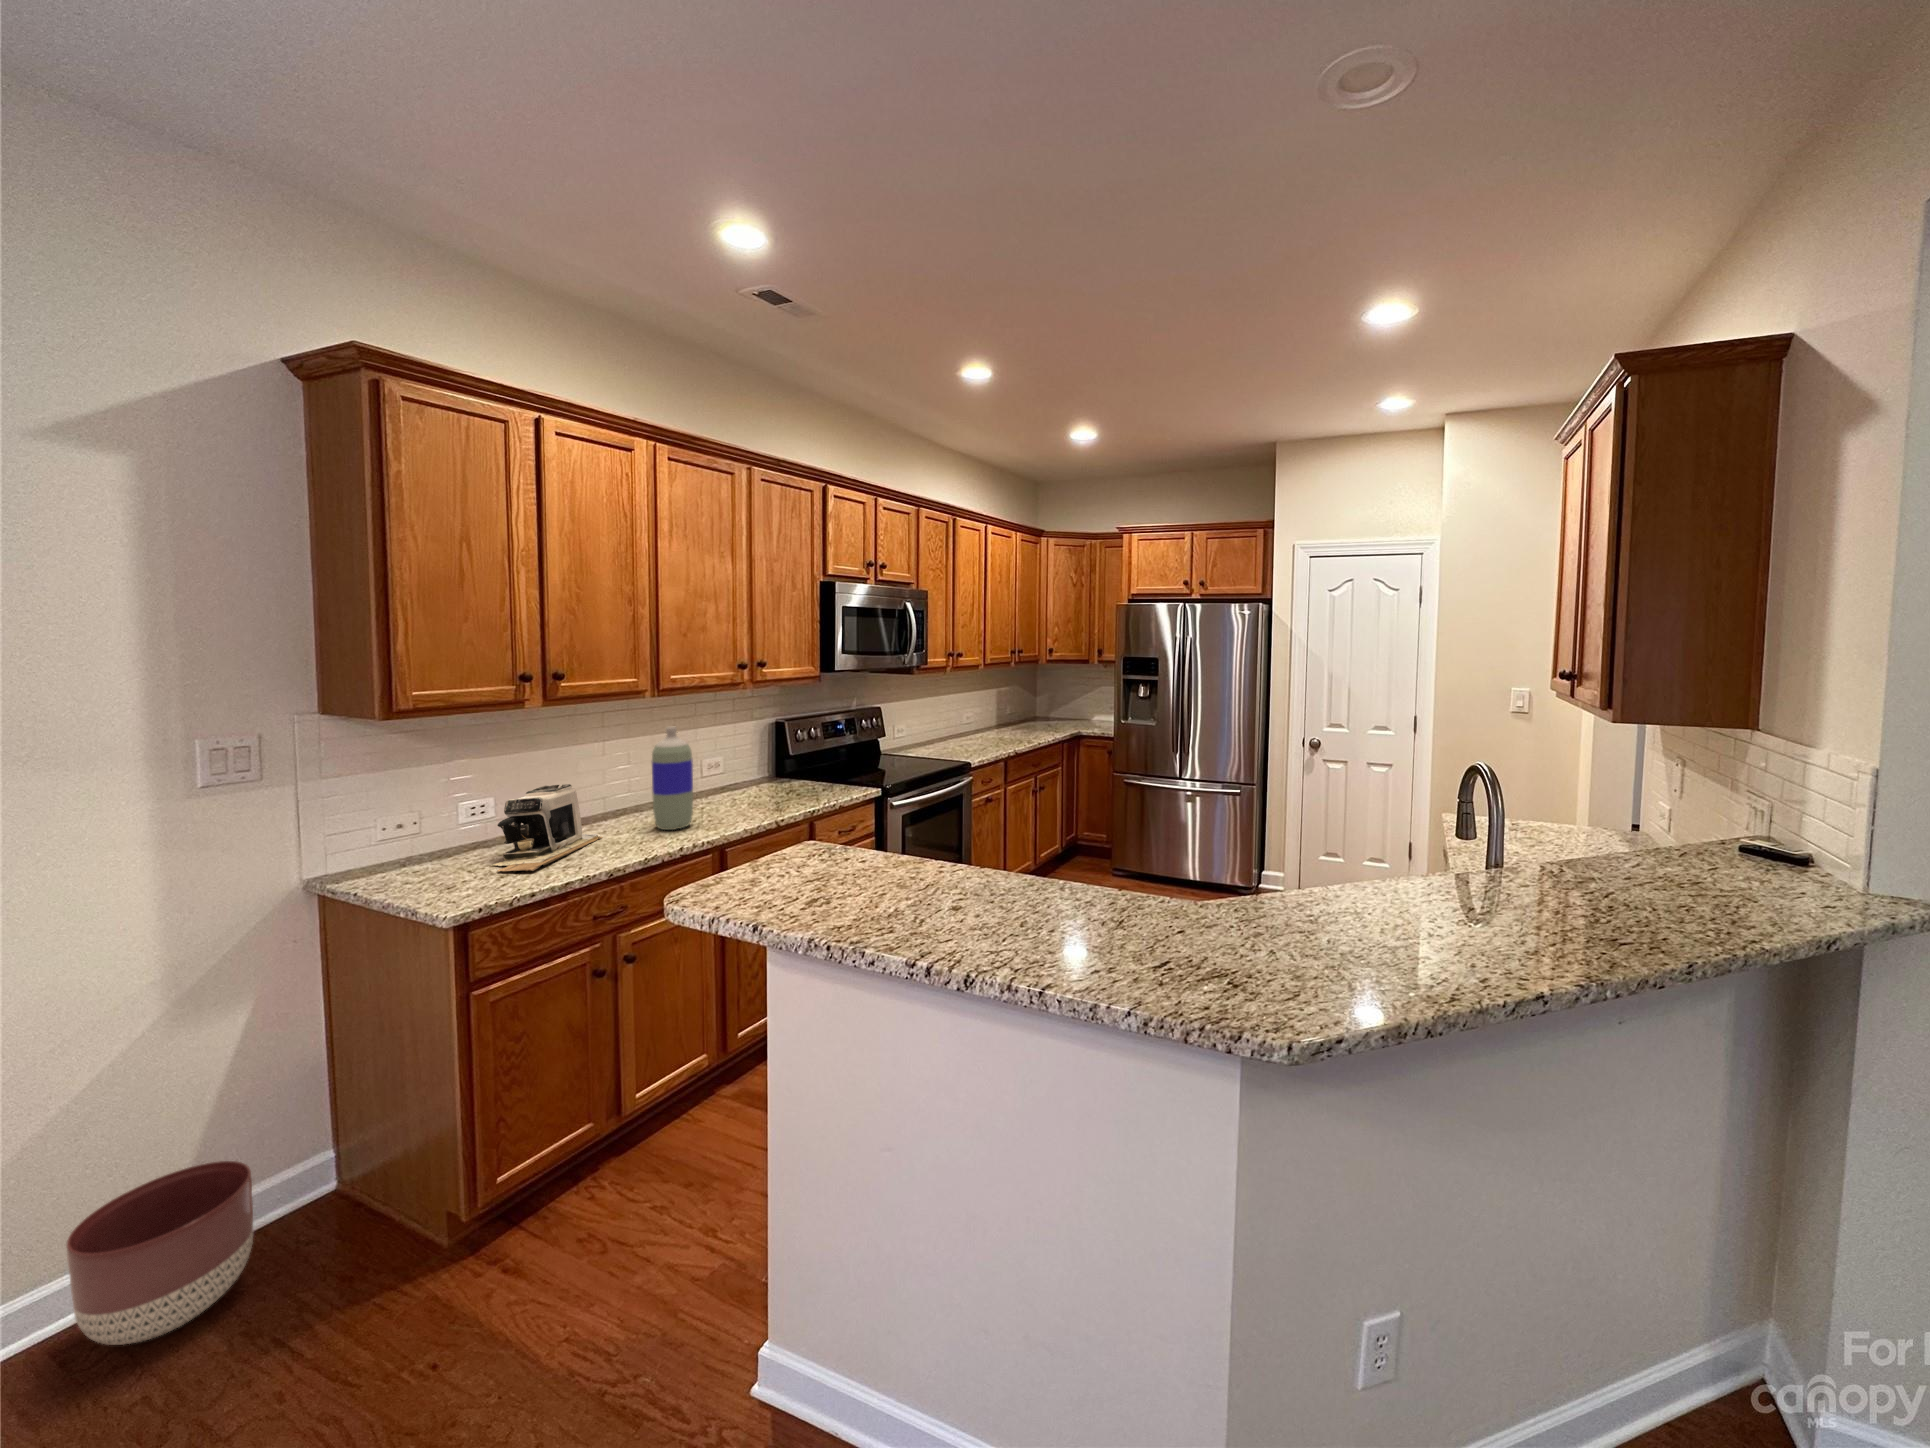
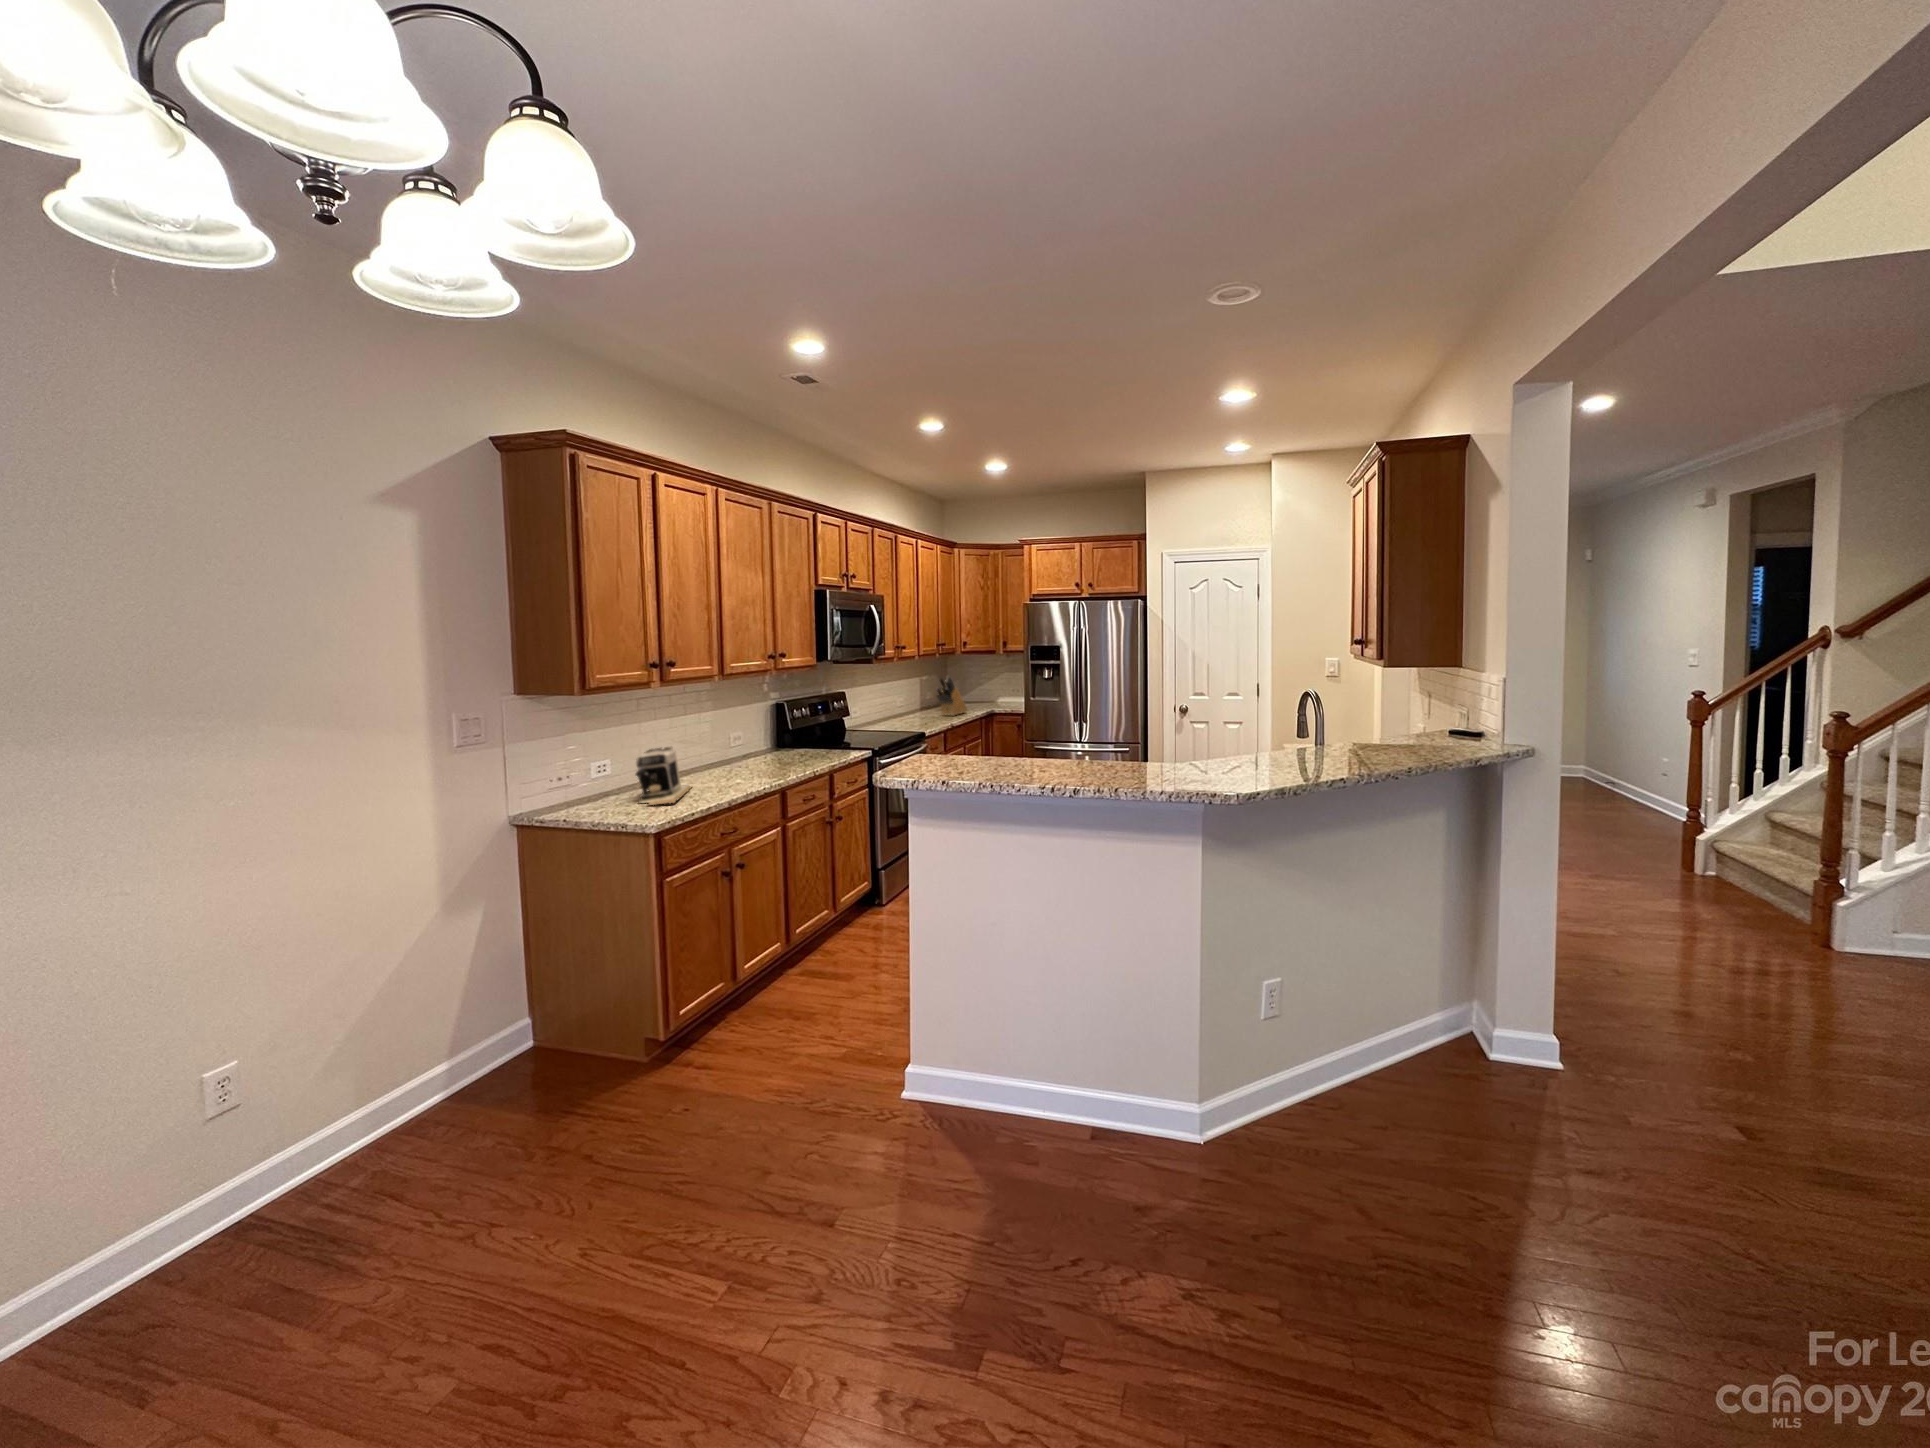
knife block: none [1007,689,1048,736] -> present [937,677,967,715]
bottle: present [652,727,693,830] -> none [721,703,752,781]
planter: present [66,1161,253,1345] -> none [421,1010,521,1120]

